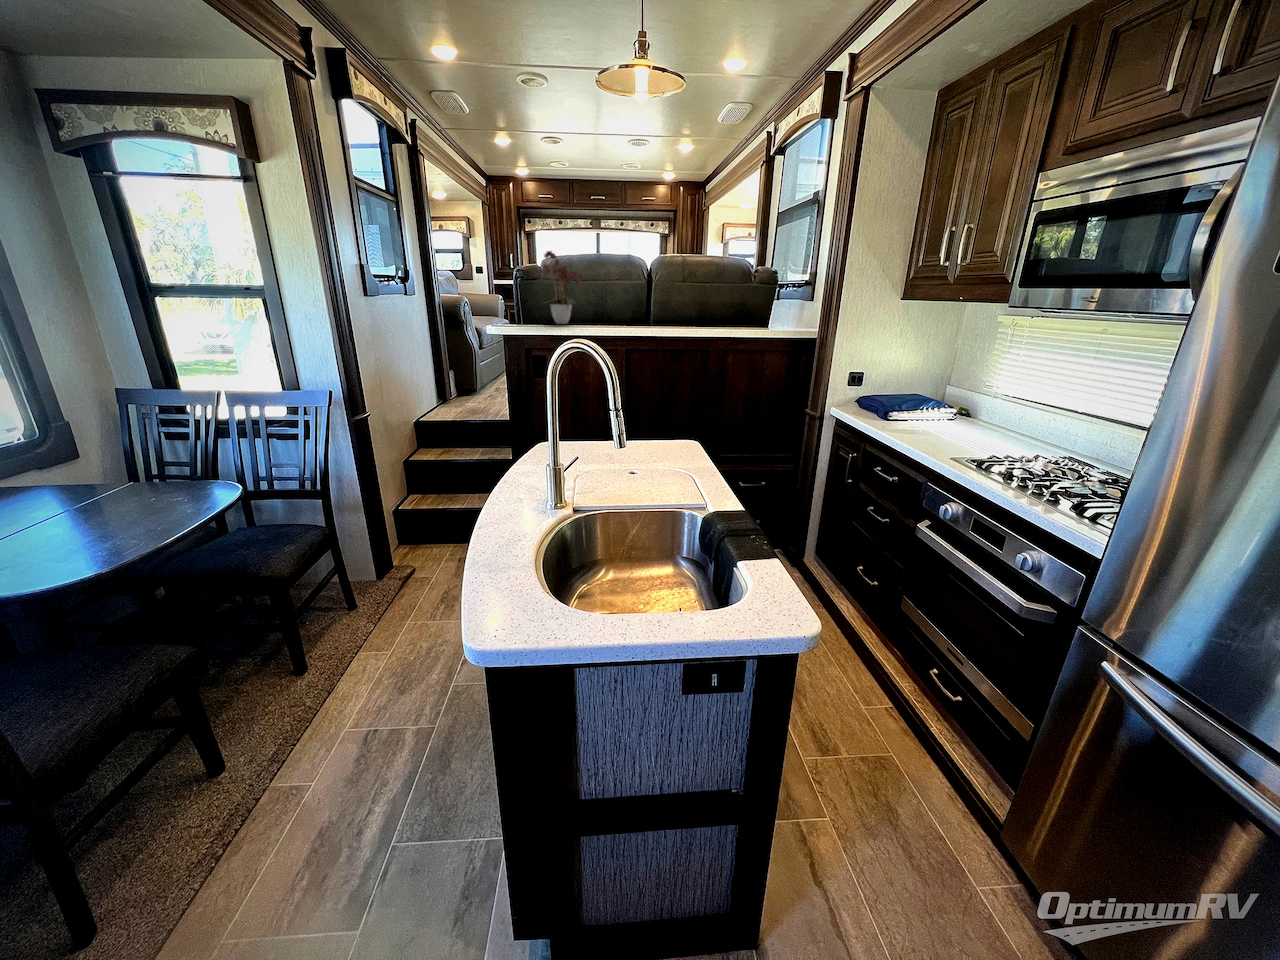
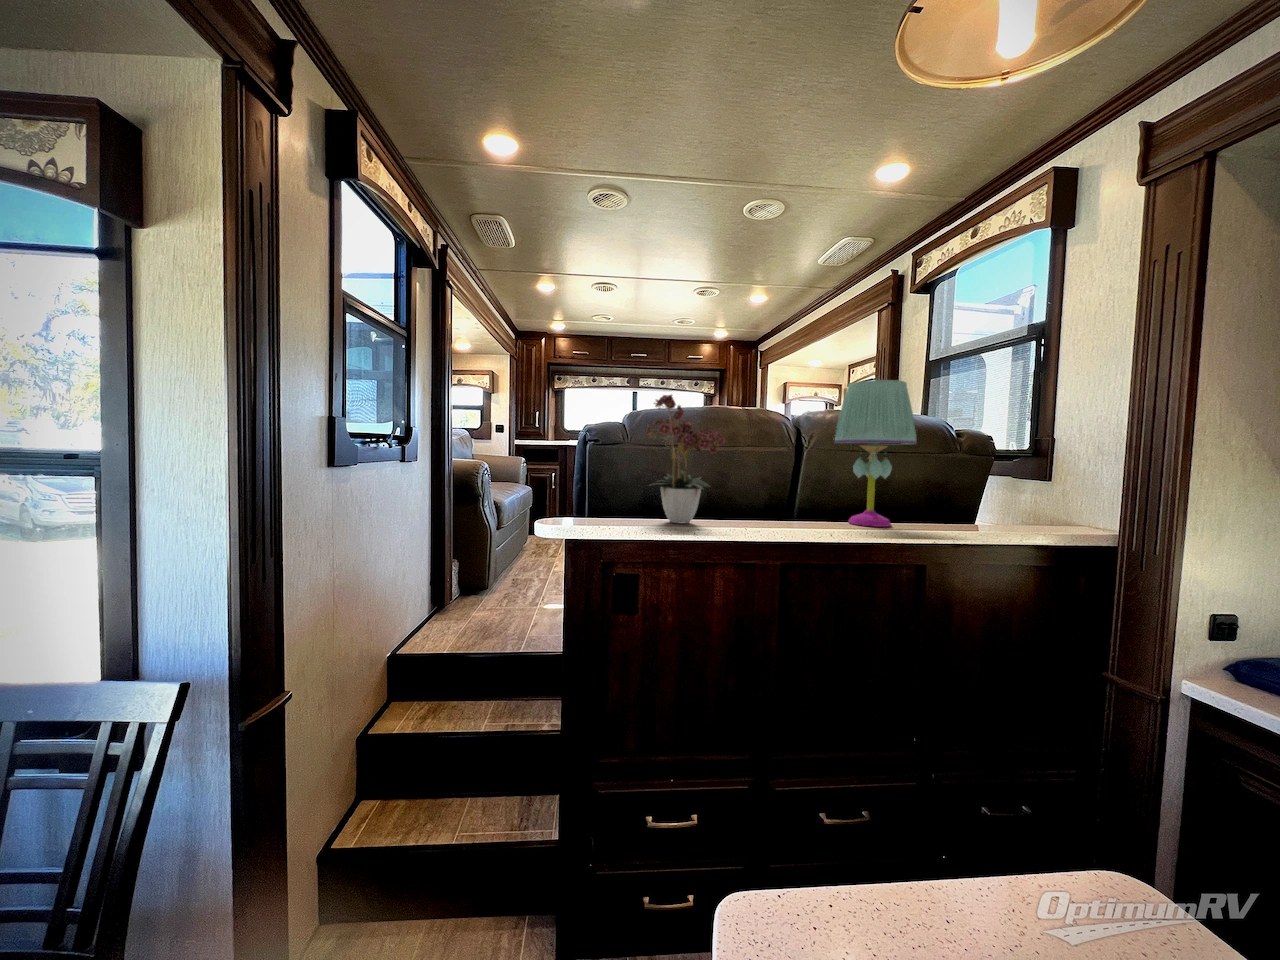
table lamp: none [650,240,693,326] -> present [834,380,917,527]

